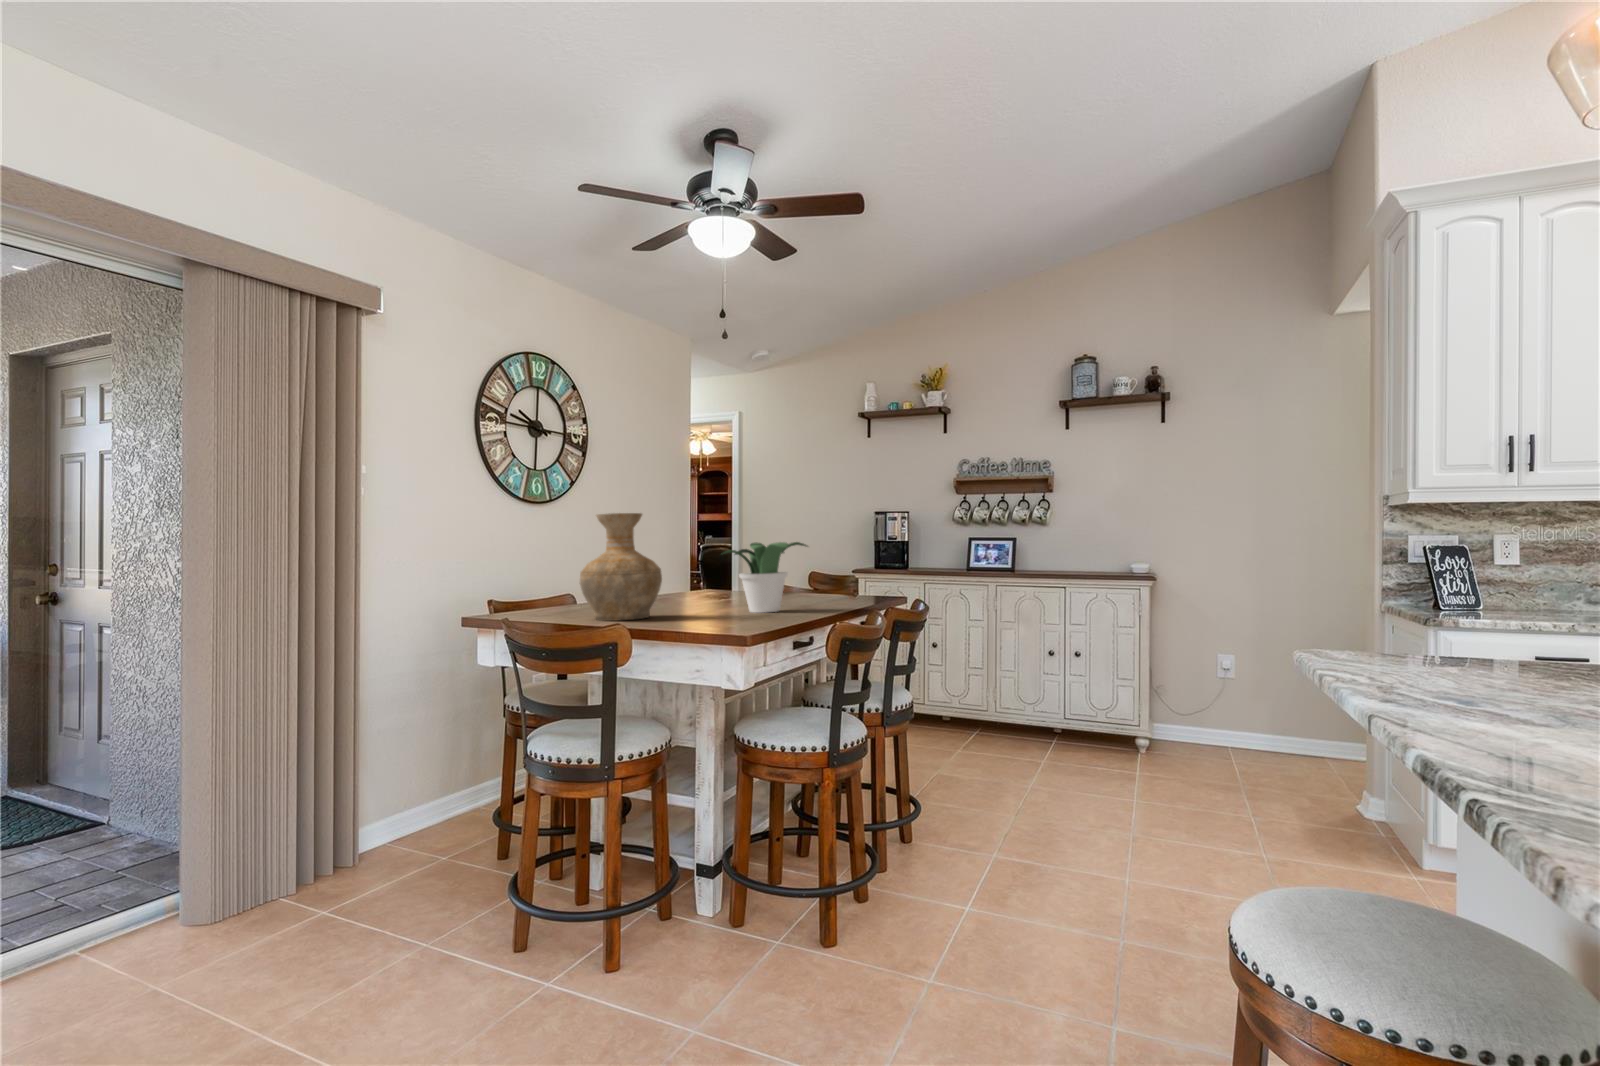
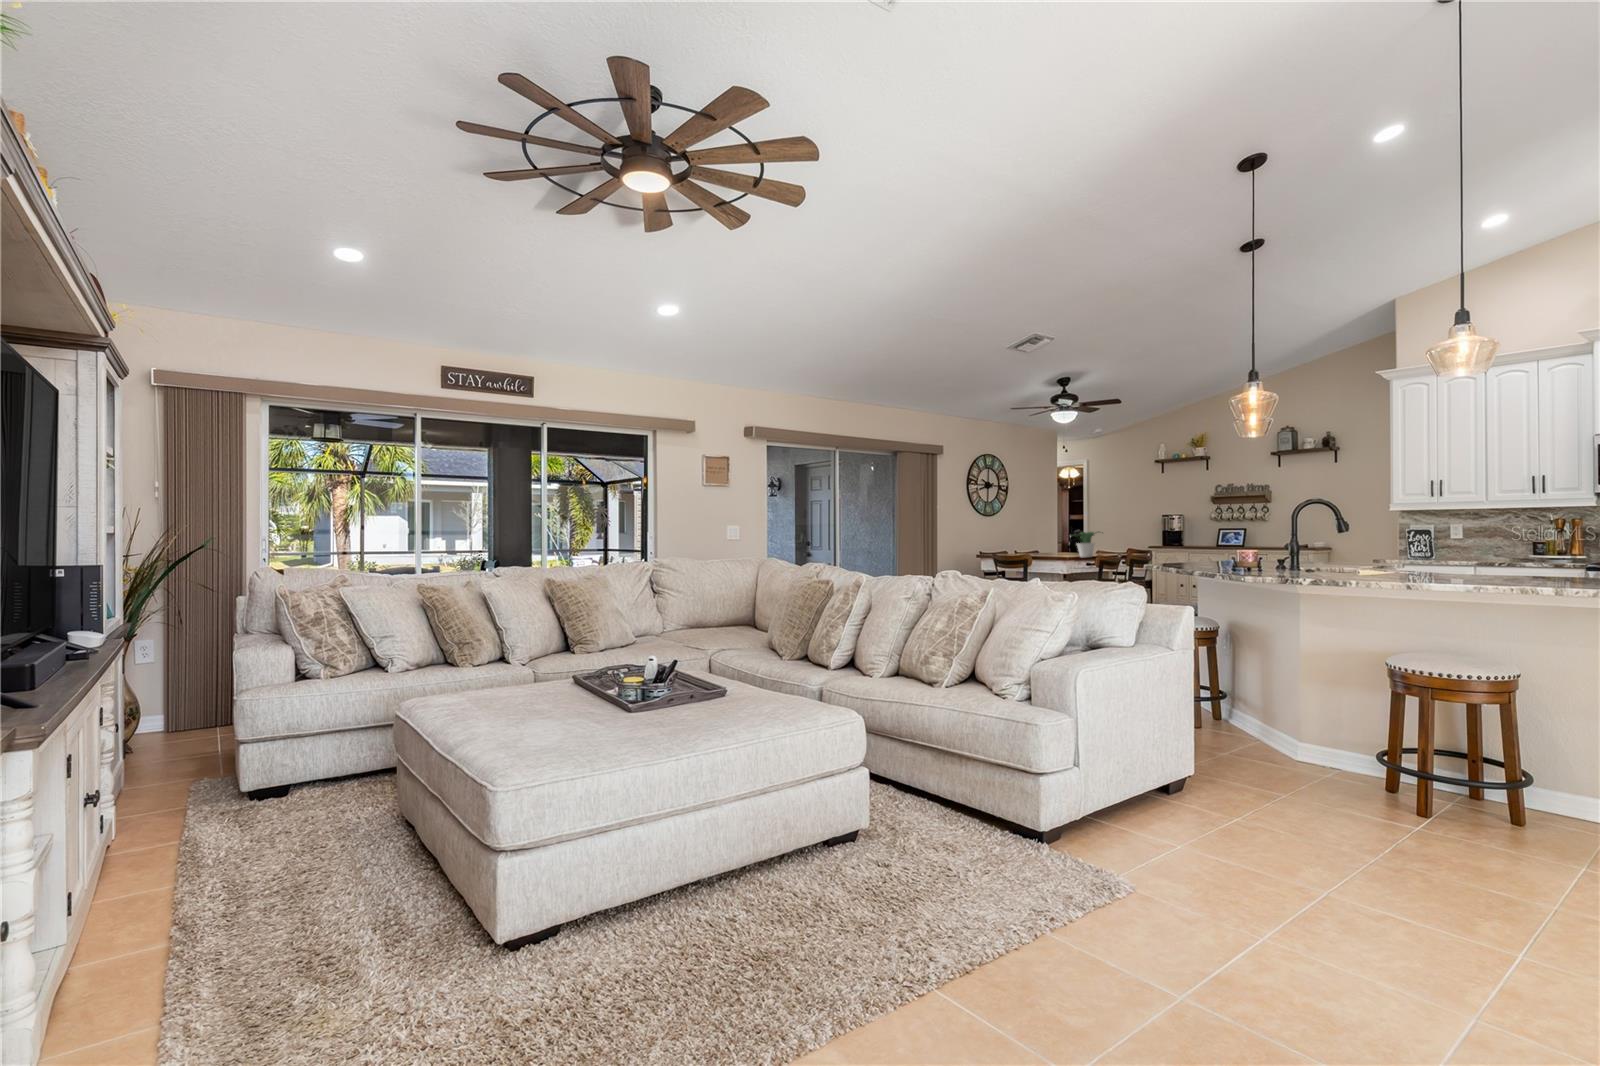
vase: present [580,513,662,621] -> none [1019,522,1047,558]

